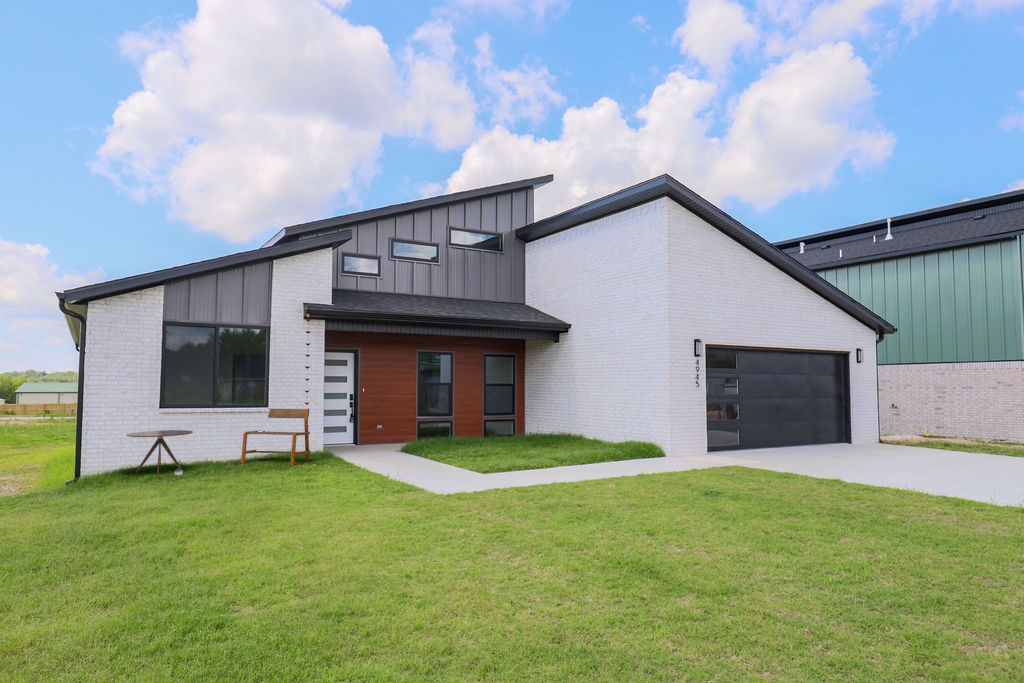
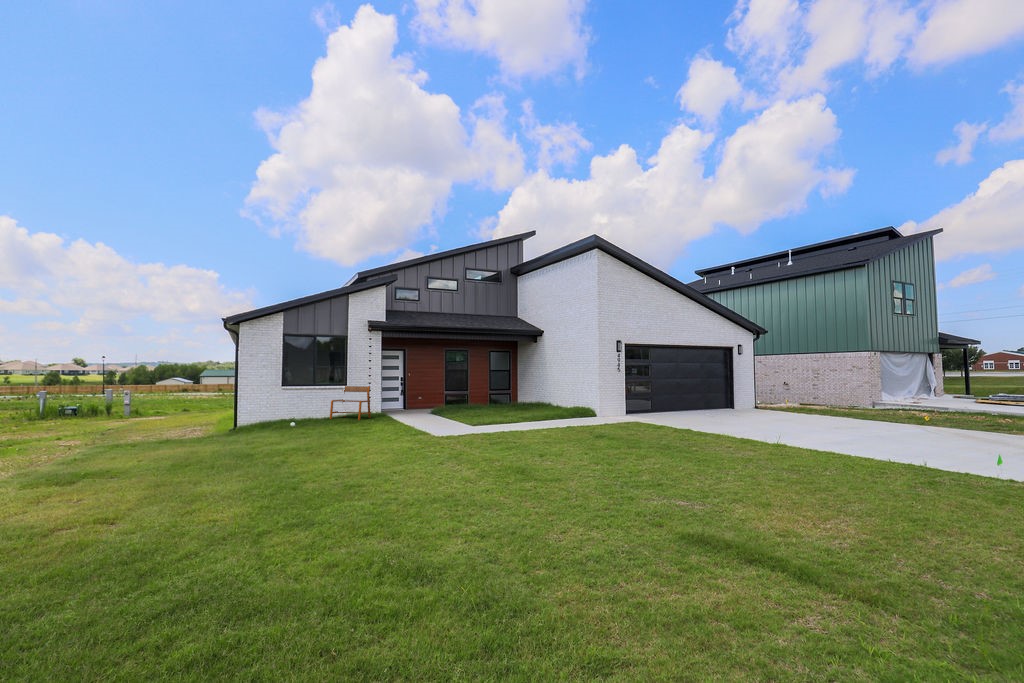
round table: present [127,430,193,474] -> none [263,399,301,424]

